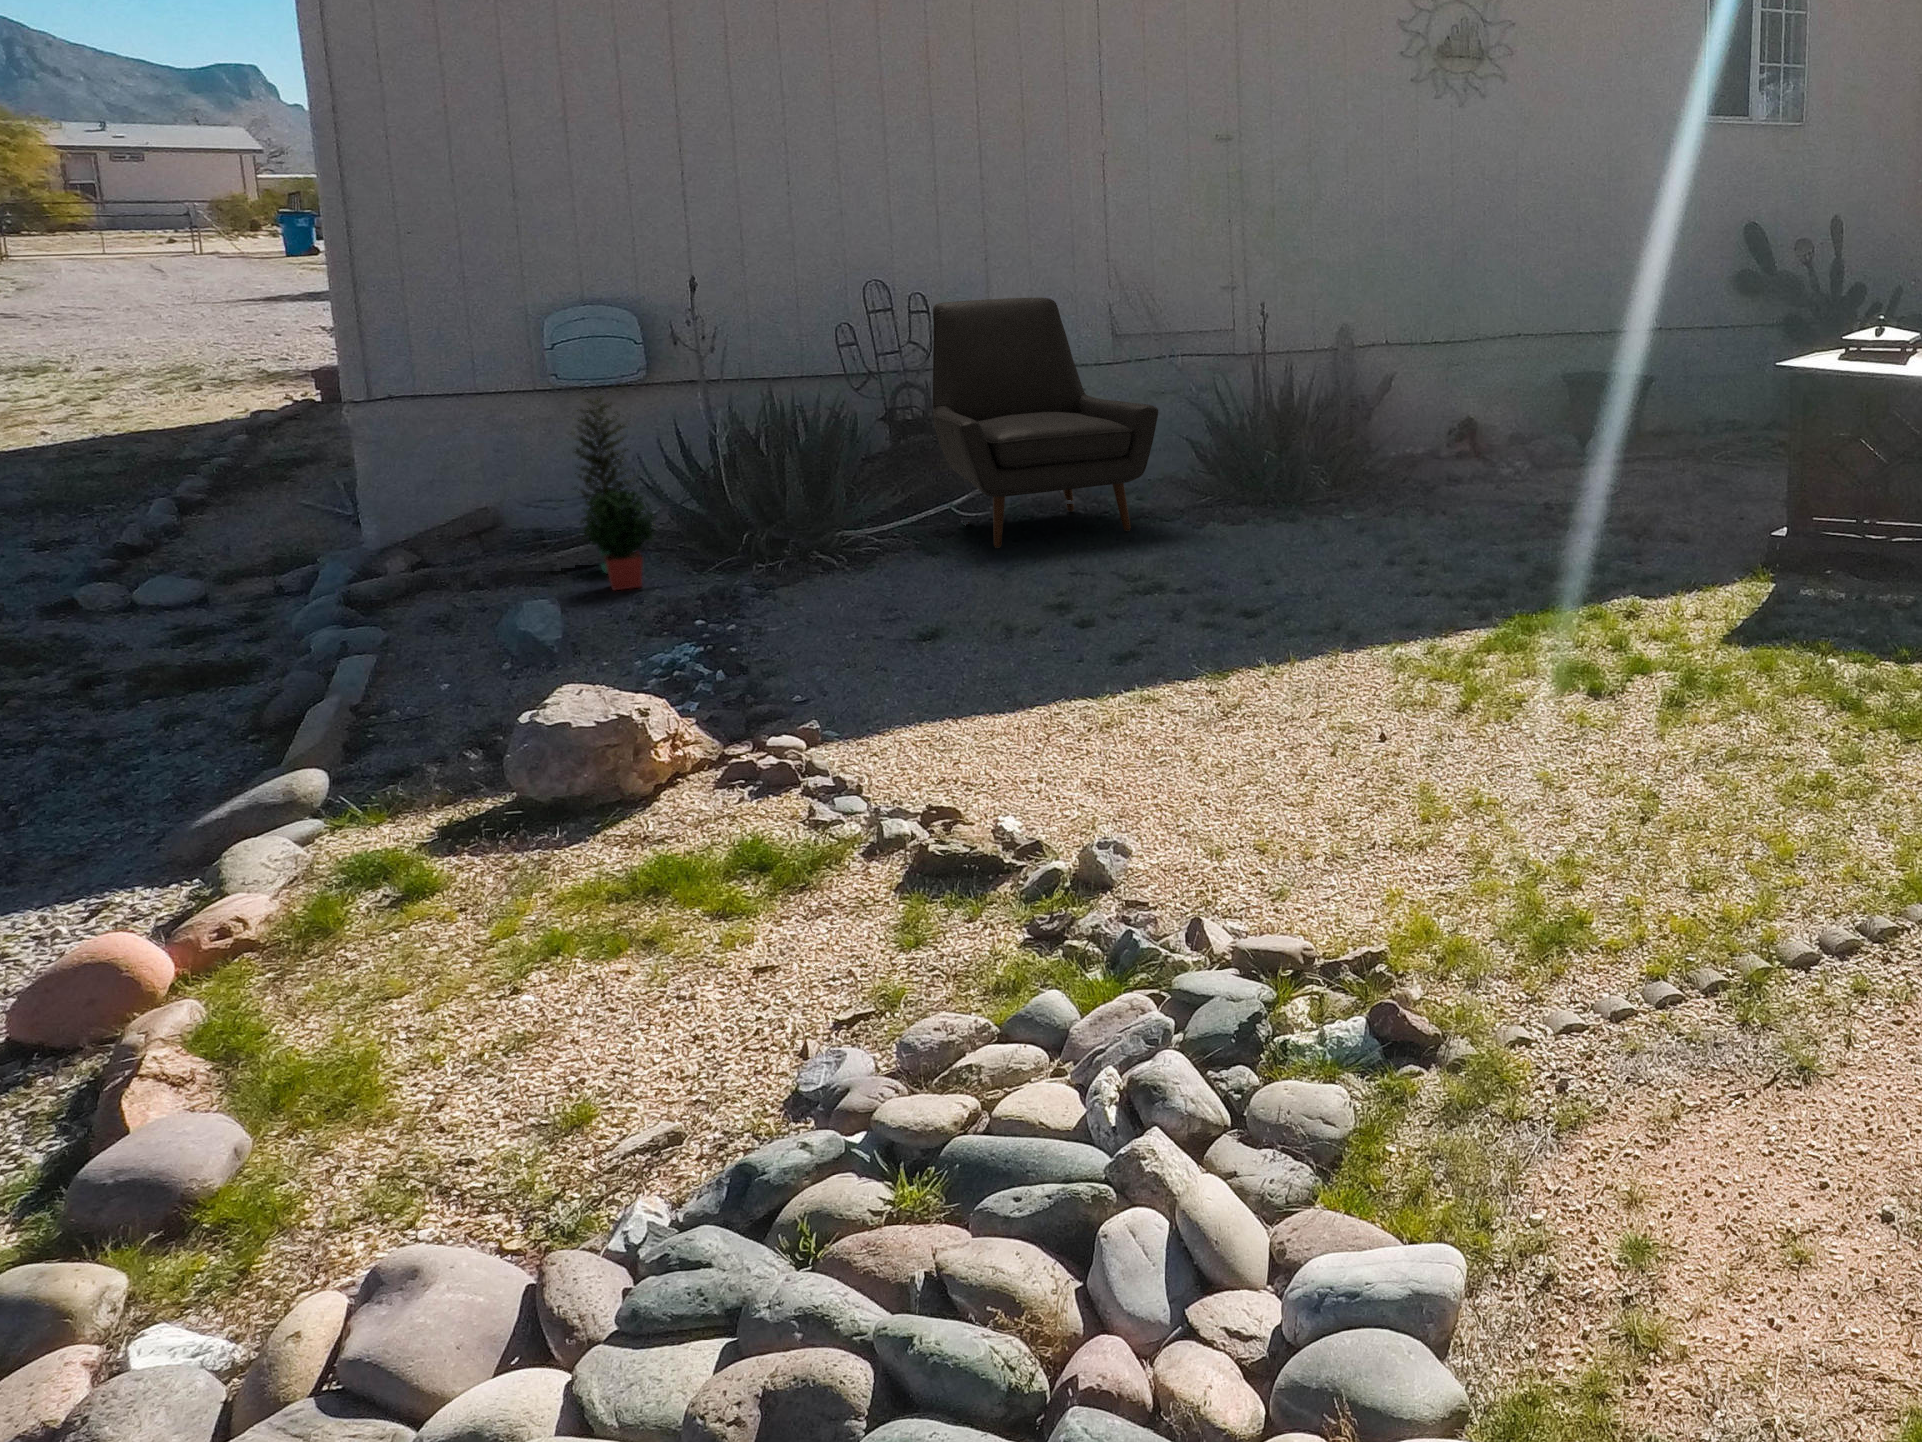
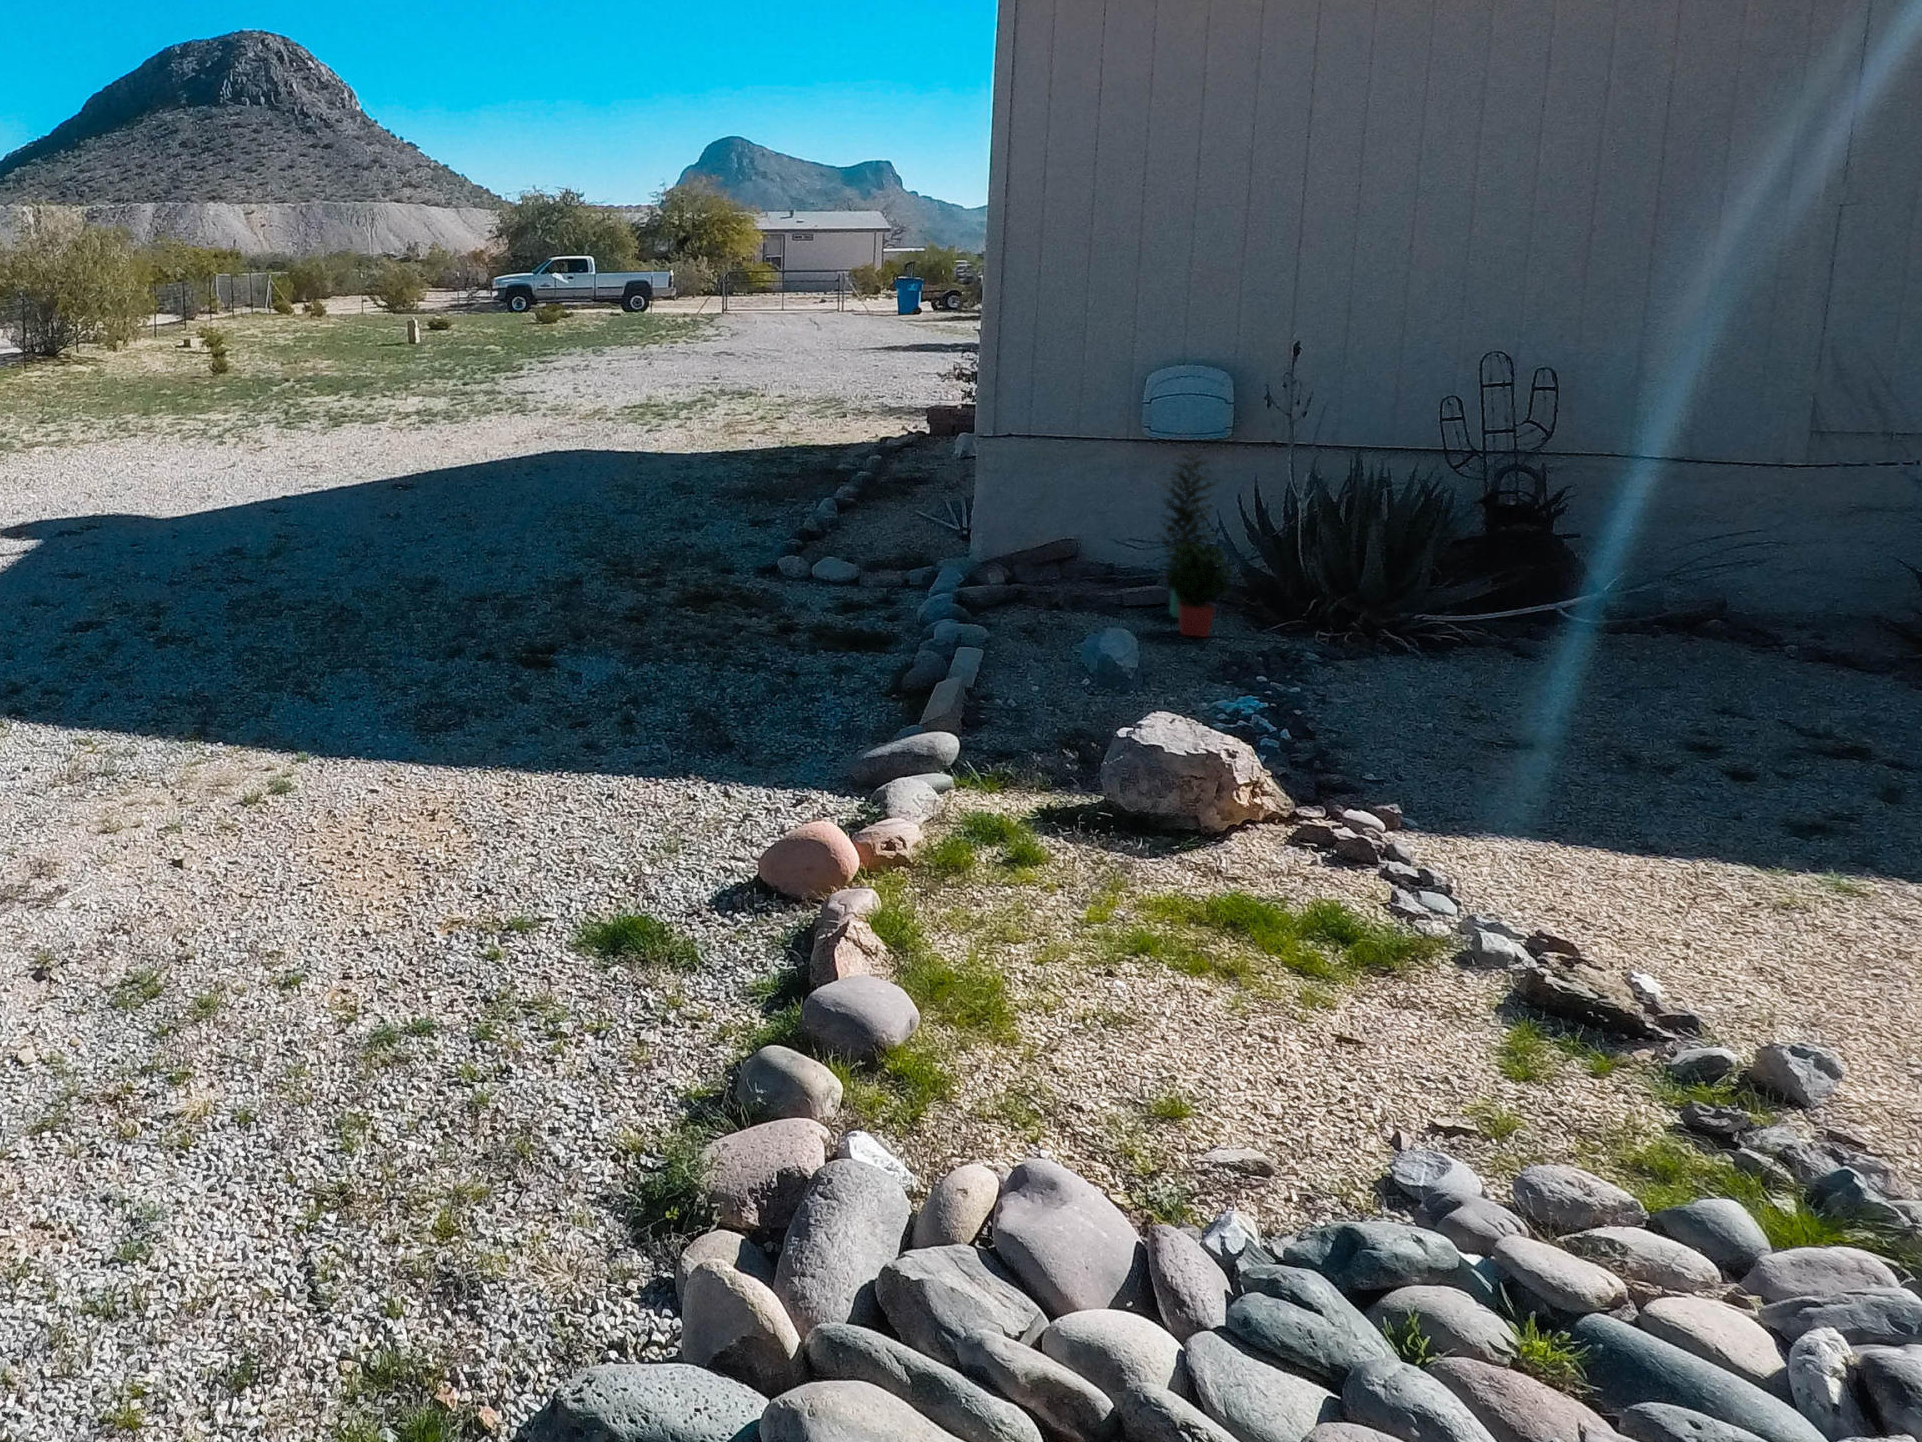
chair: present [933,298,1158,548] -> none [1547,396,1868,687]

